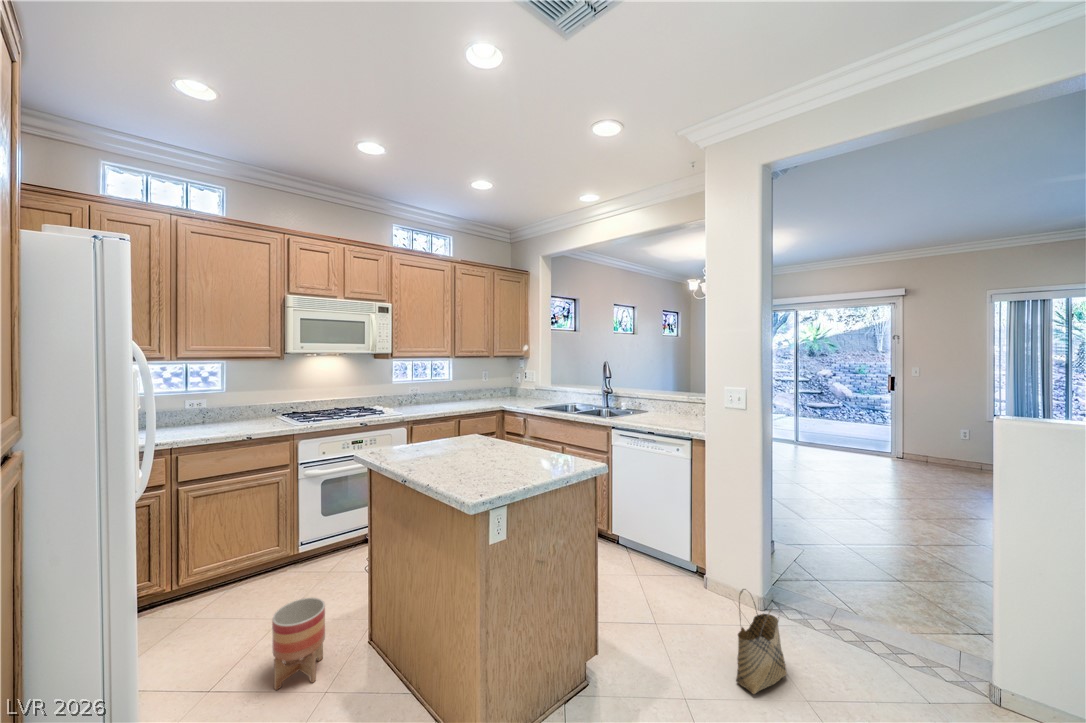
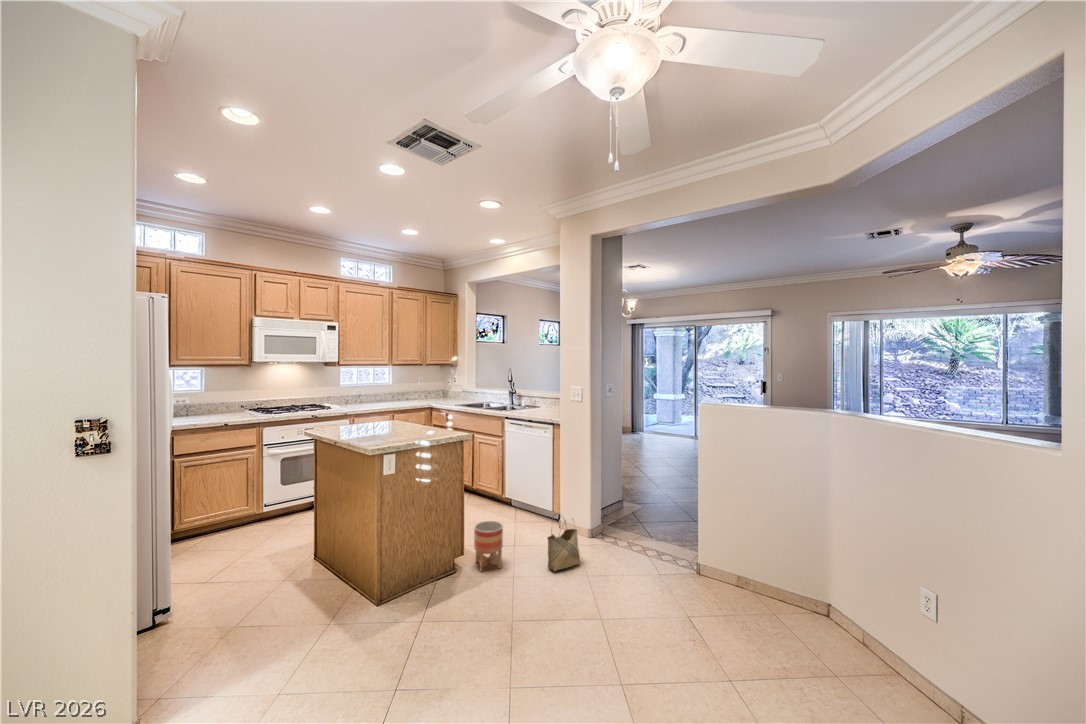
planter: present [272,598,325,690] -> present [474,521,503,572]

